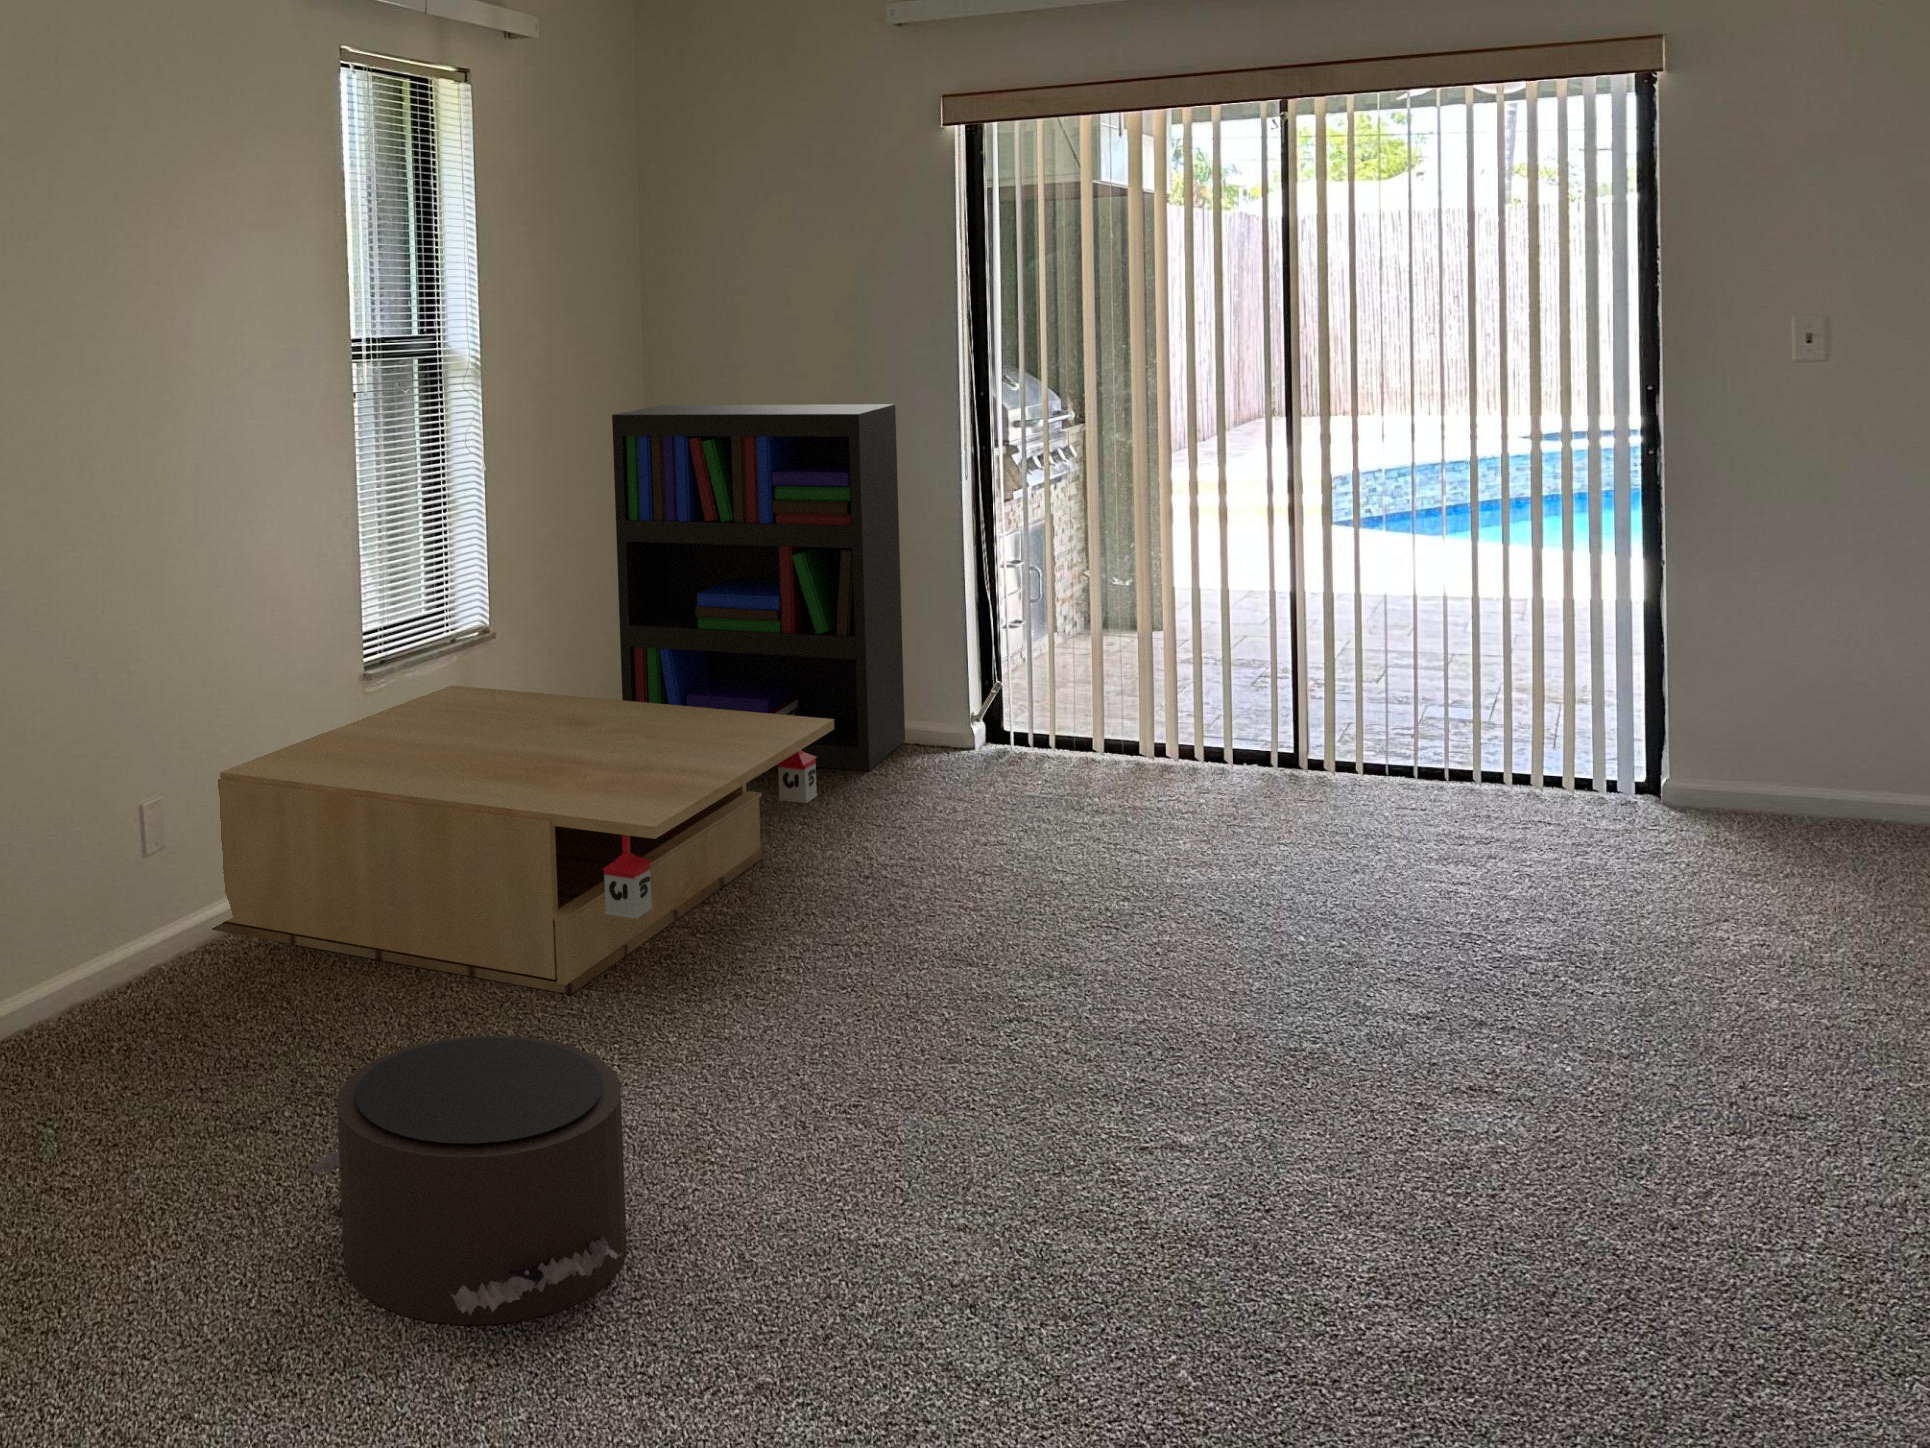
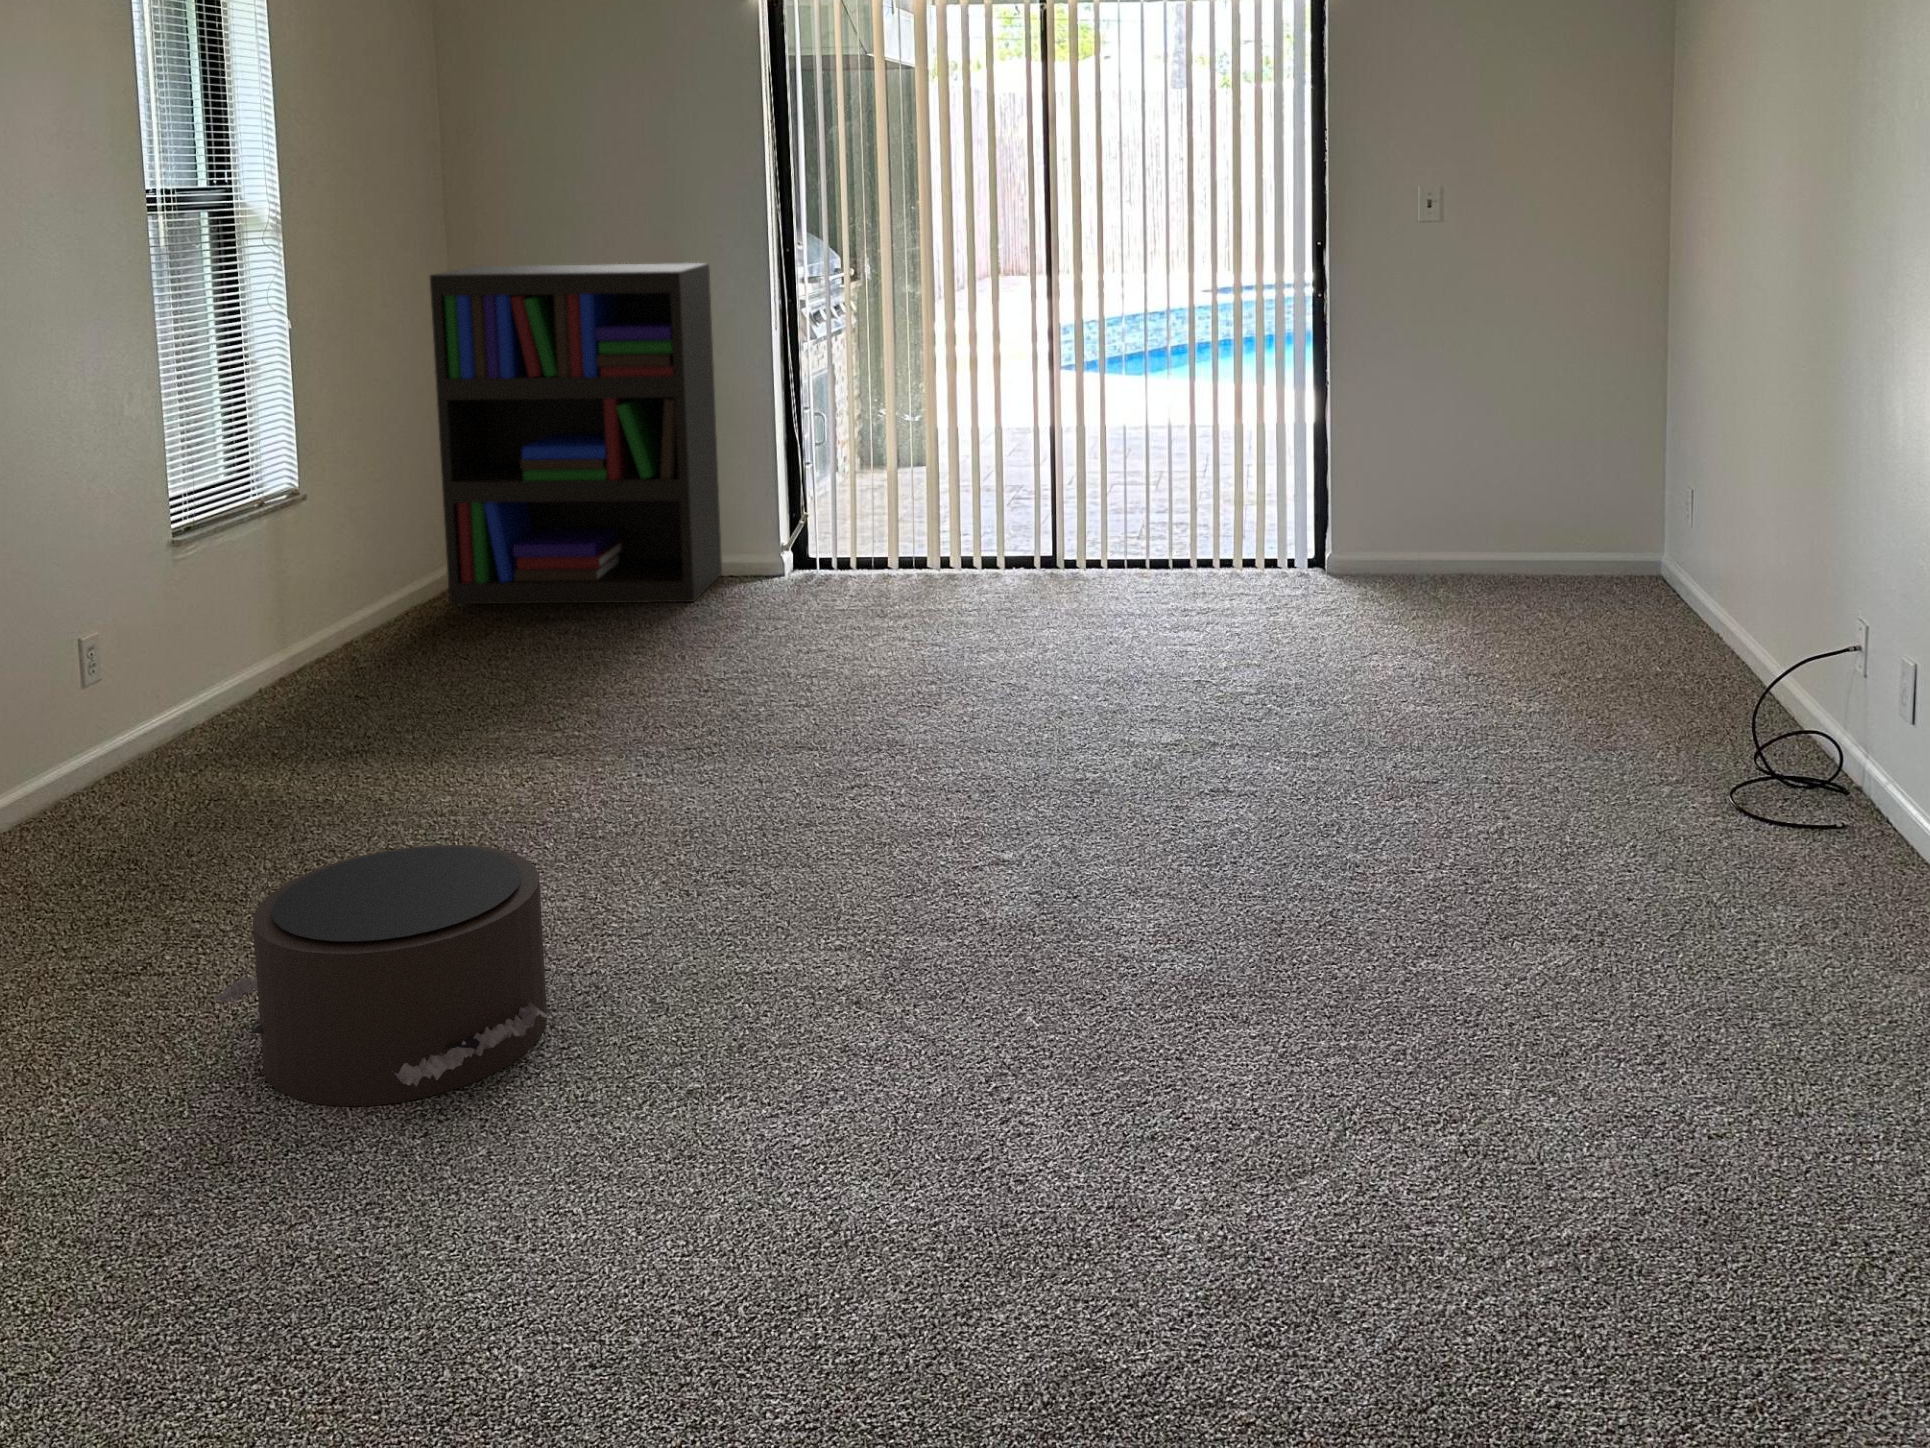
coffee table: present [212,685,834,994] -> none [17,548,675,820]

